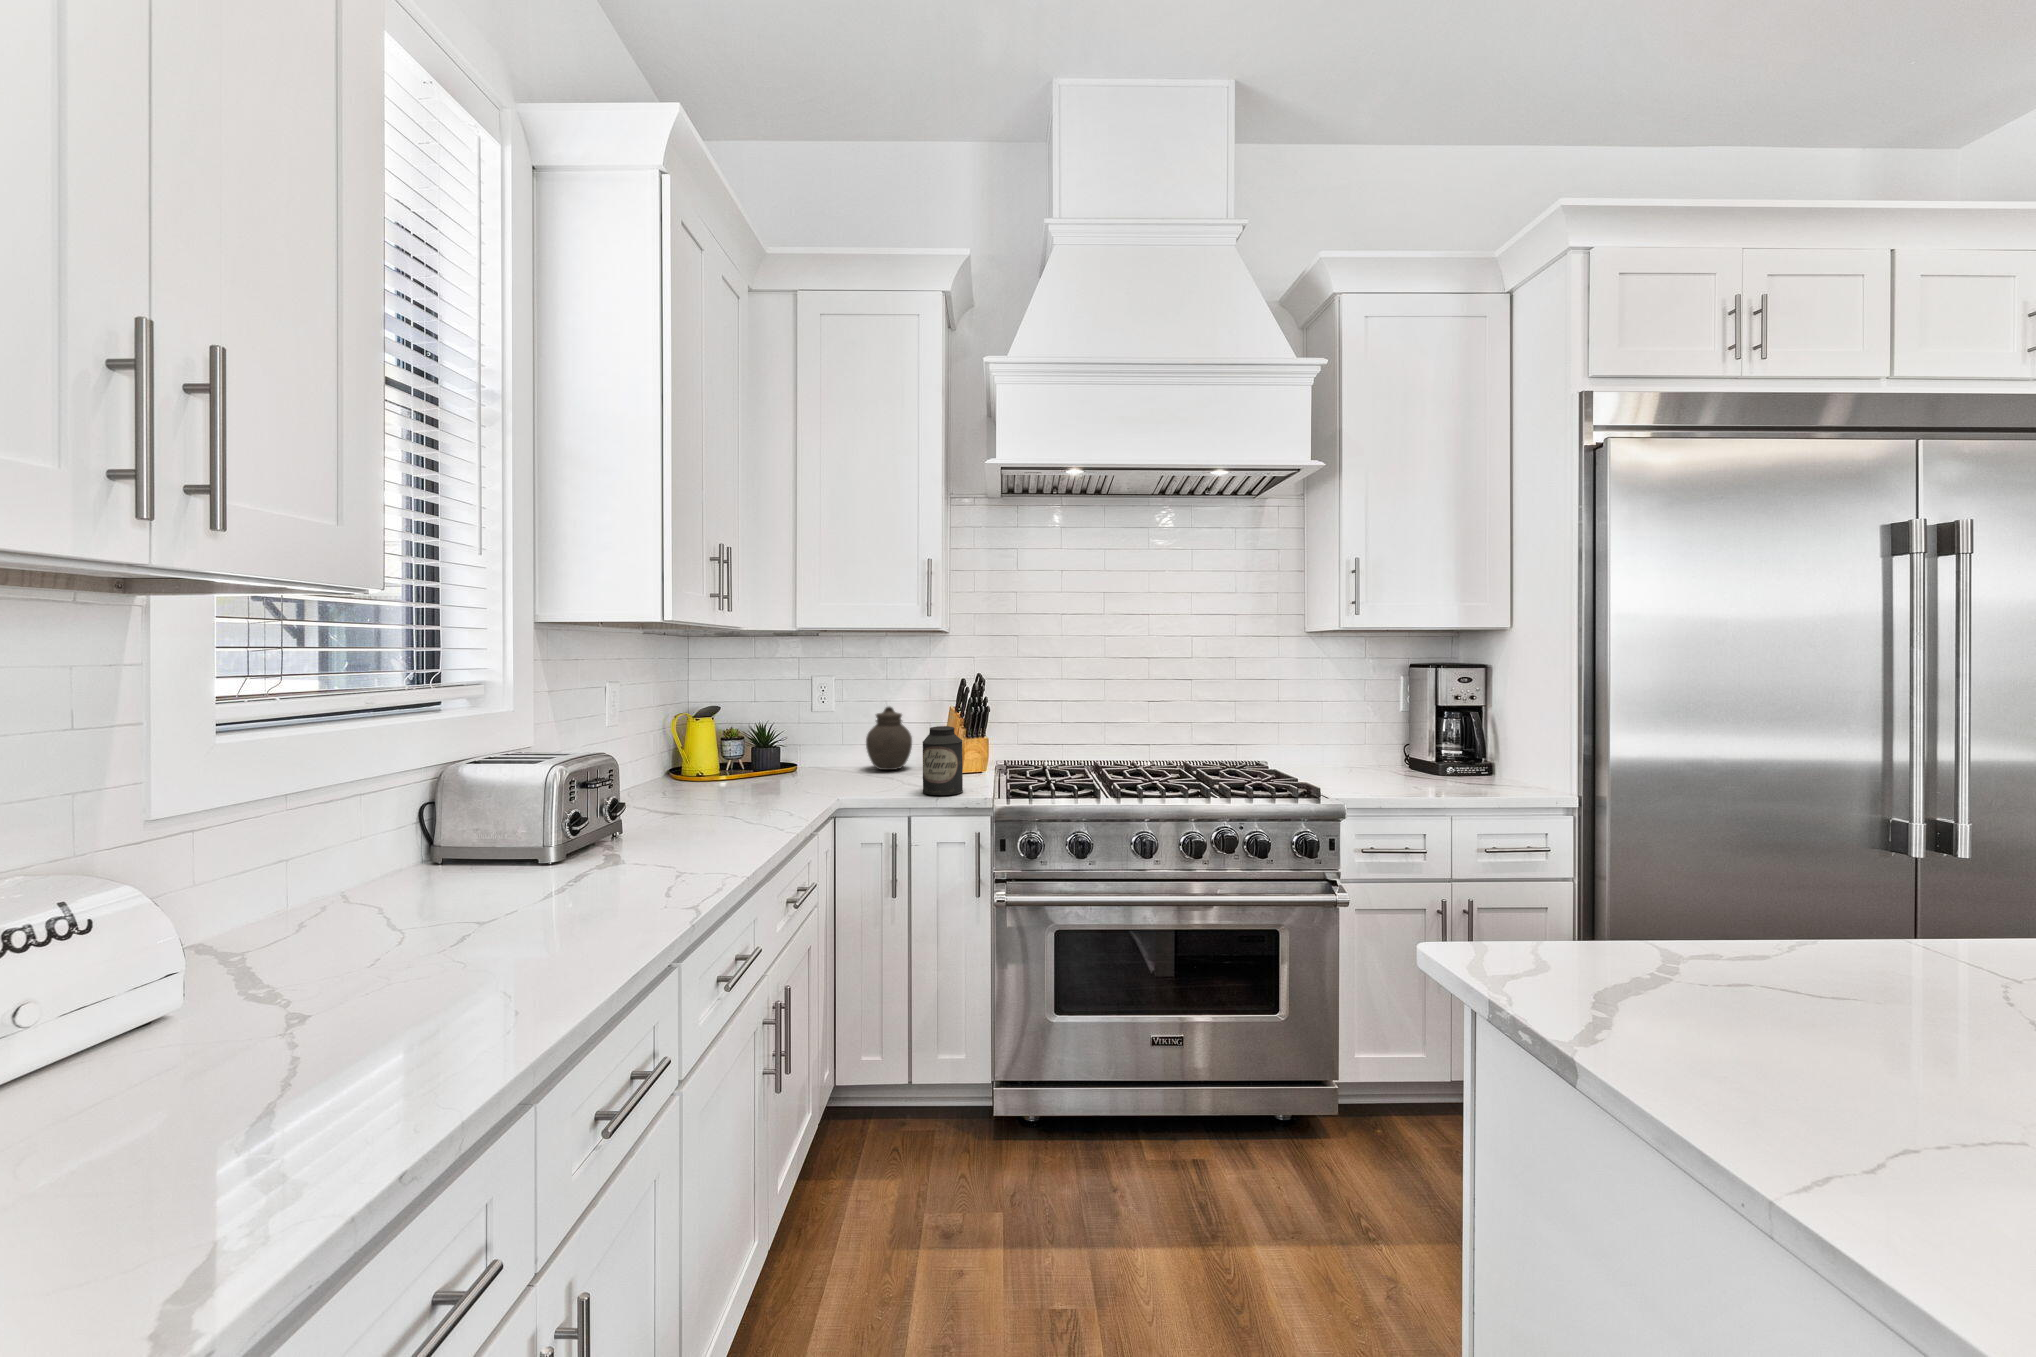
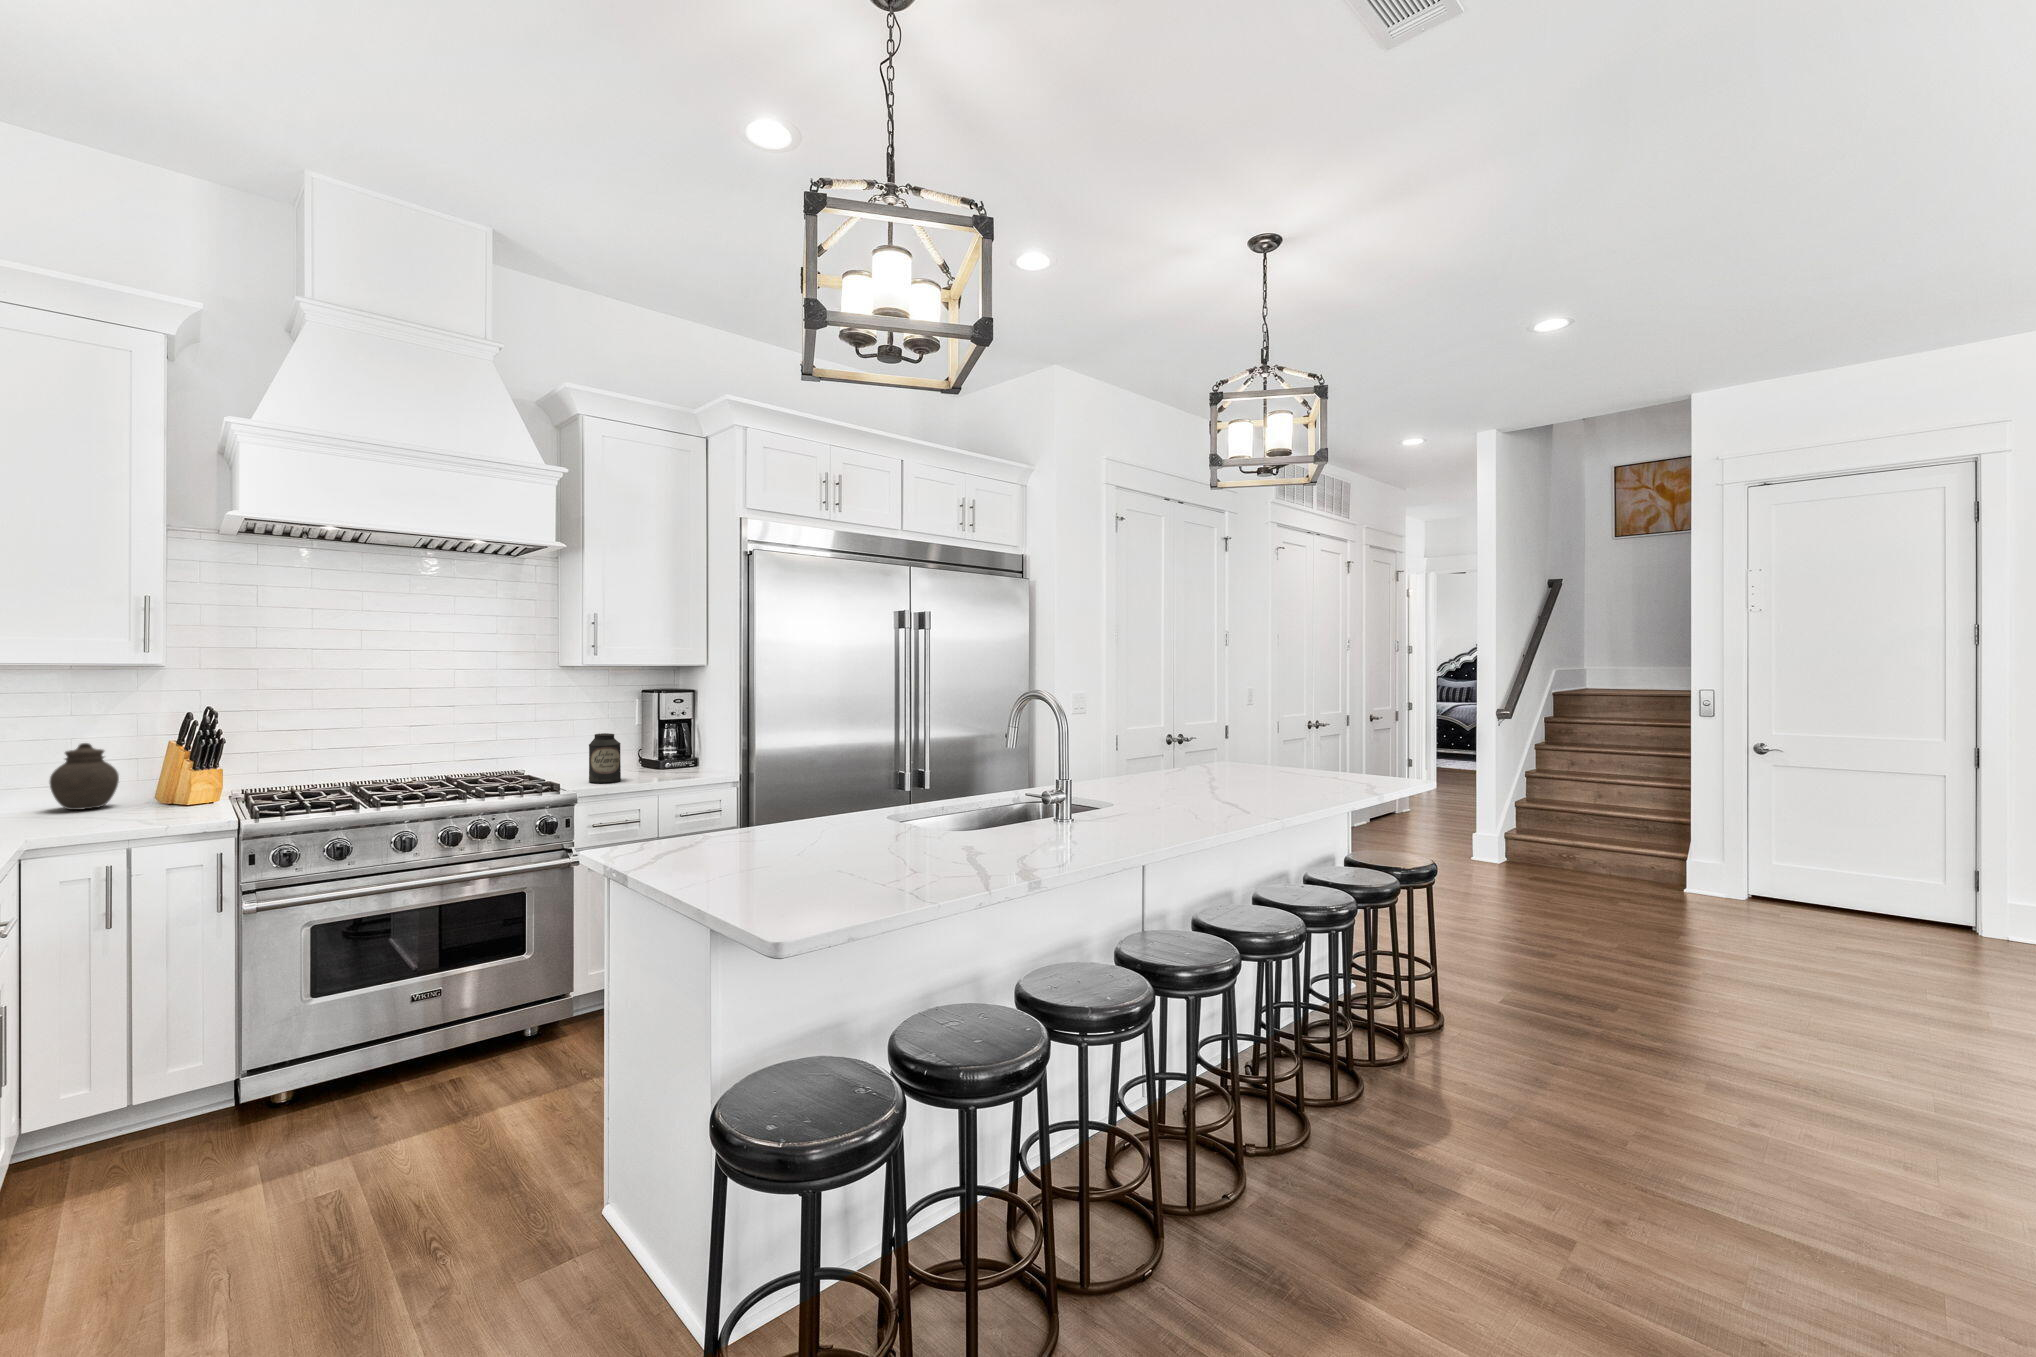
canister: present [923,726,963,795] -> present [589,733,621,783]

